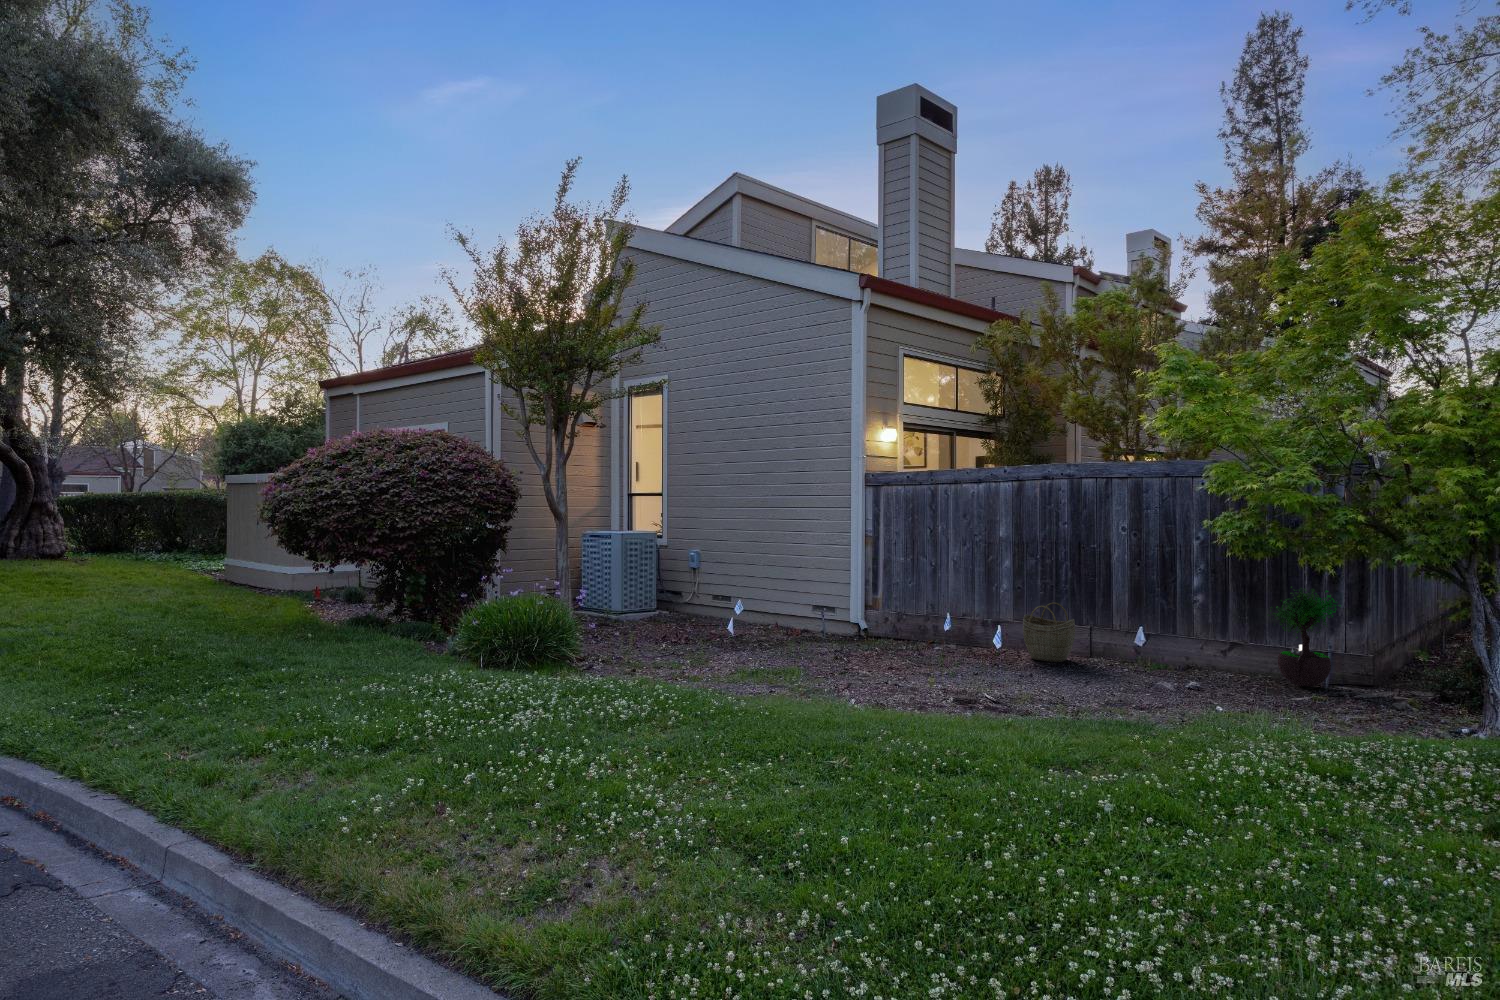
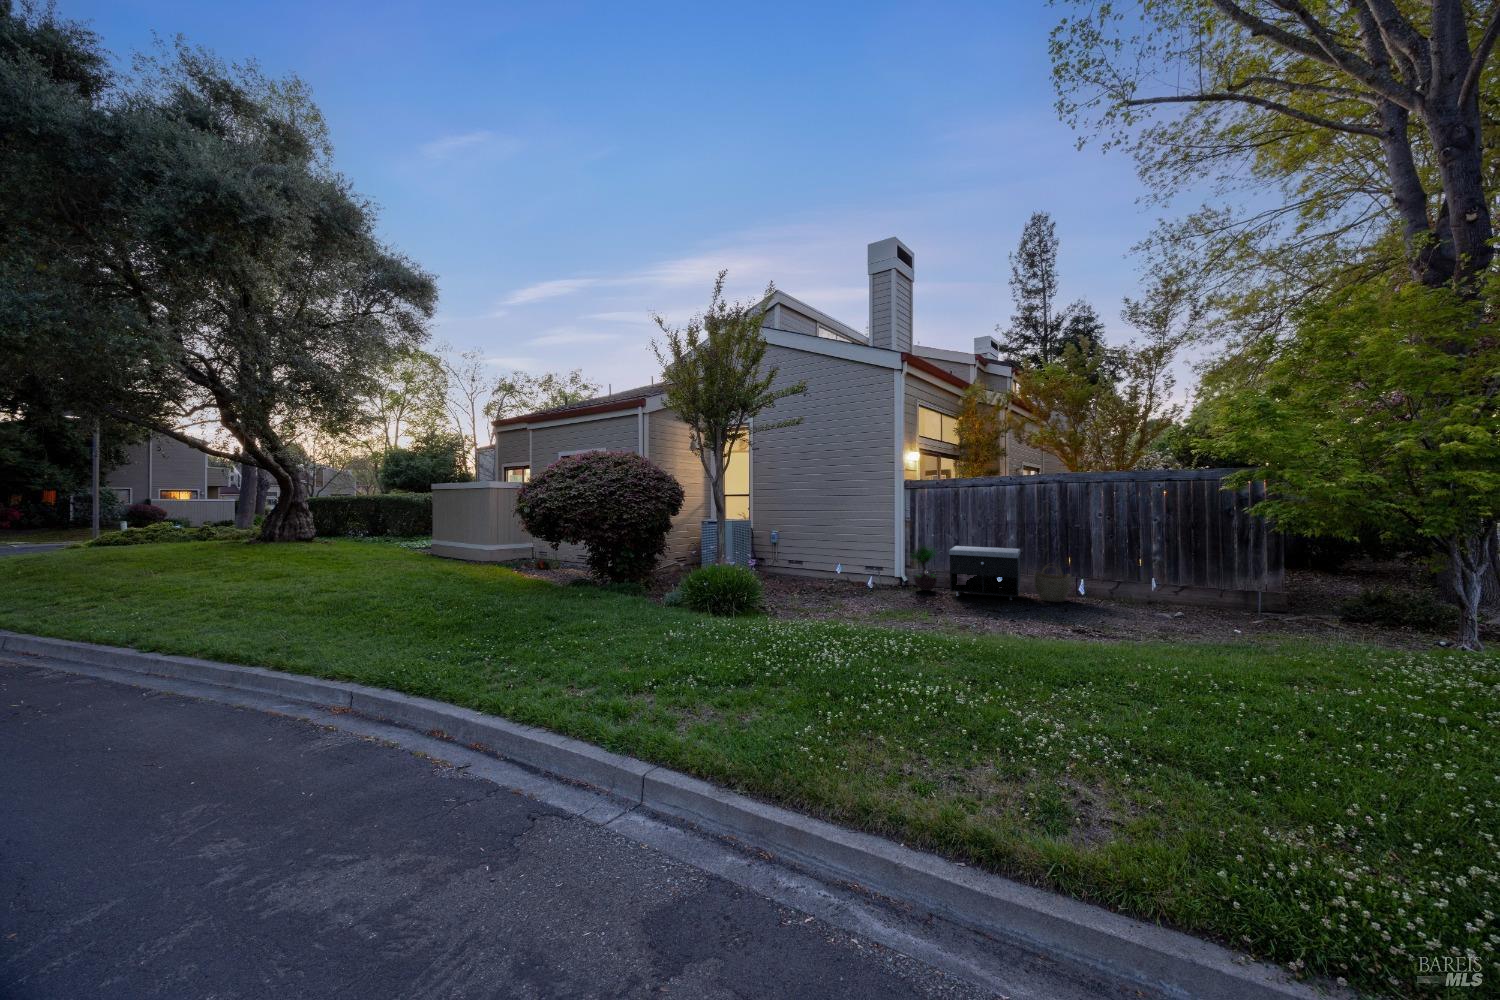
storage bench: none [904,574,1015,658] -> present [949,546,1021,600]
potted tree: present [1269,588,1340,686] -> present [911,546,937,590]

